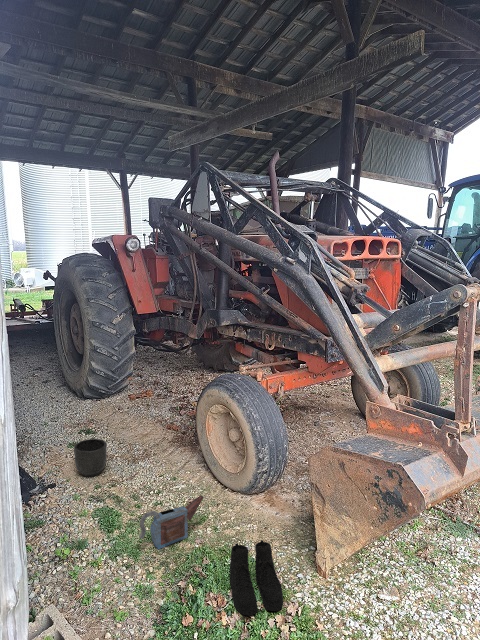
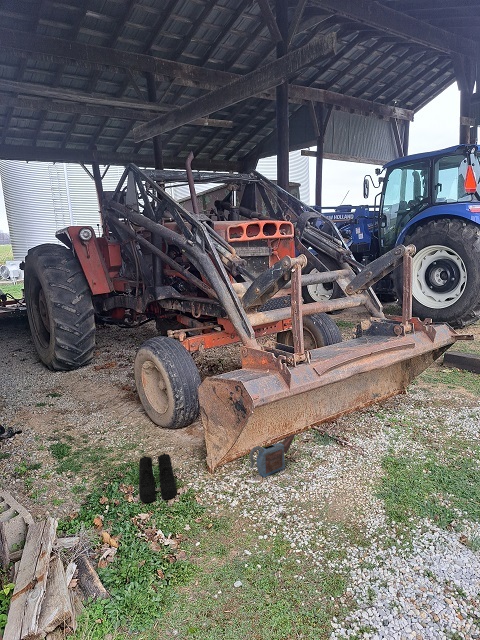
planter: present [74,439,107,477] -> none [36,396,64,426]
watering can: present [139,496,204,549] -> present [249,434,295,477]

